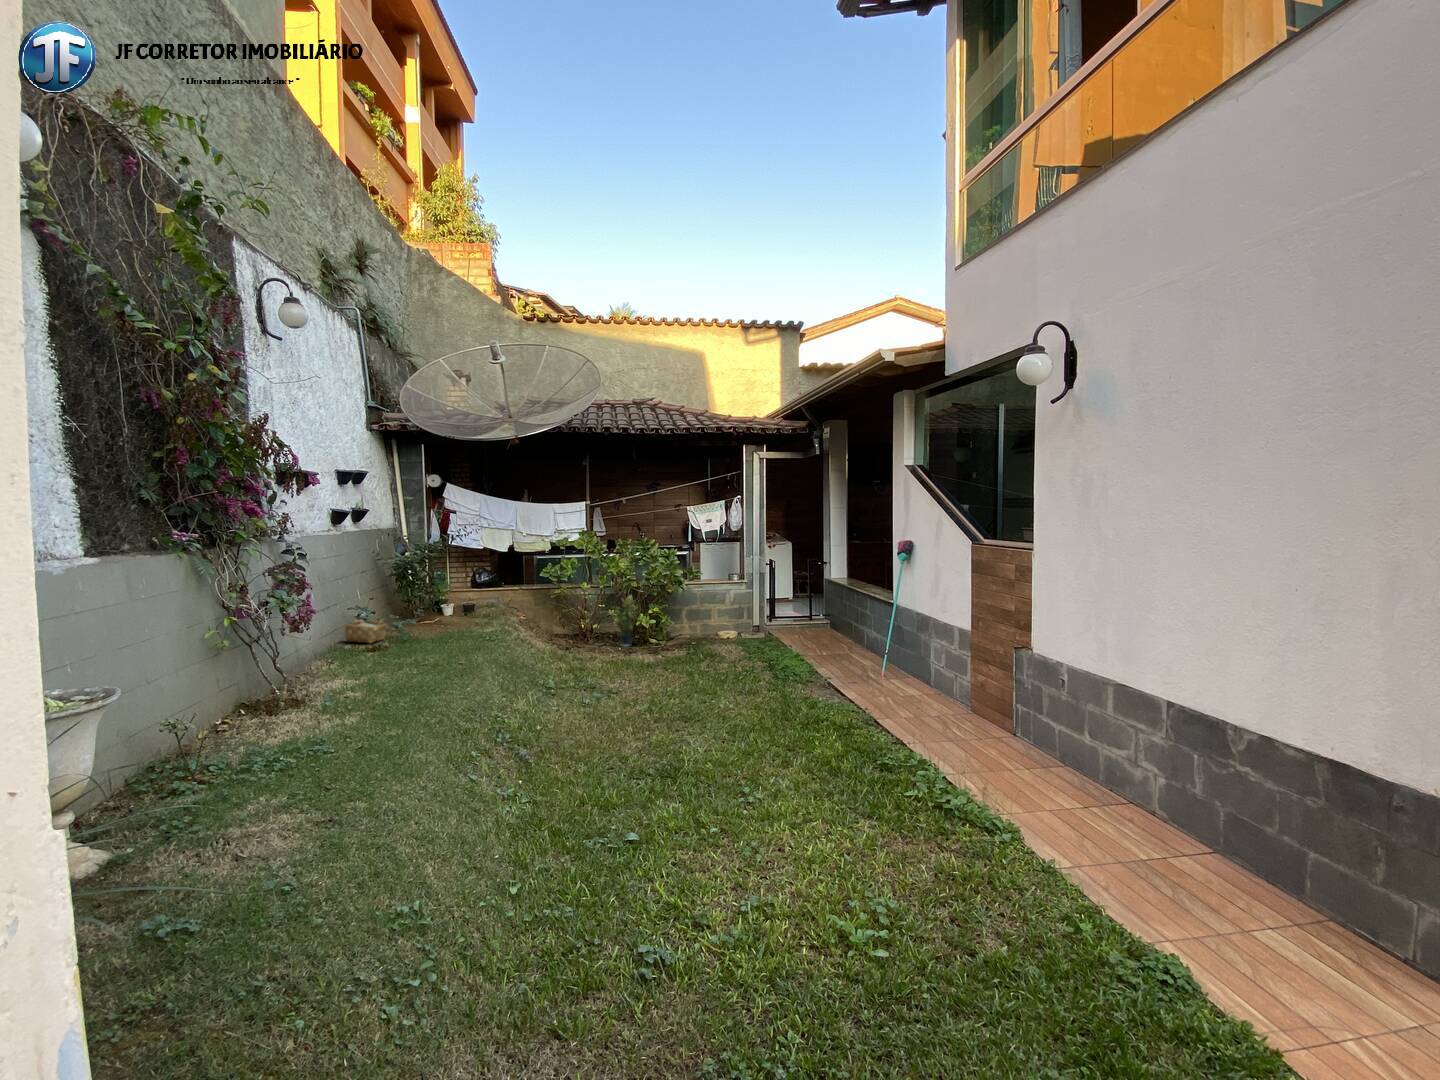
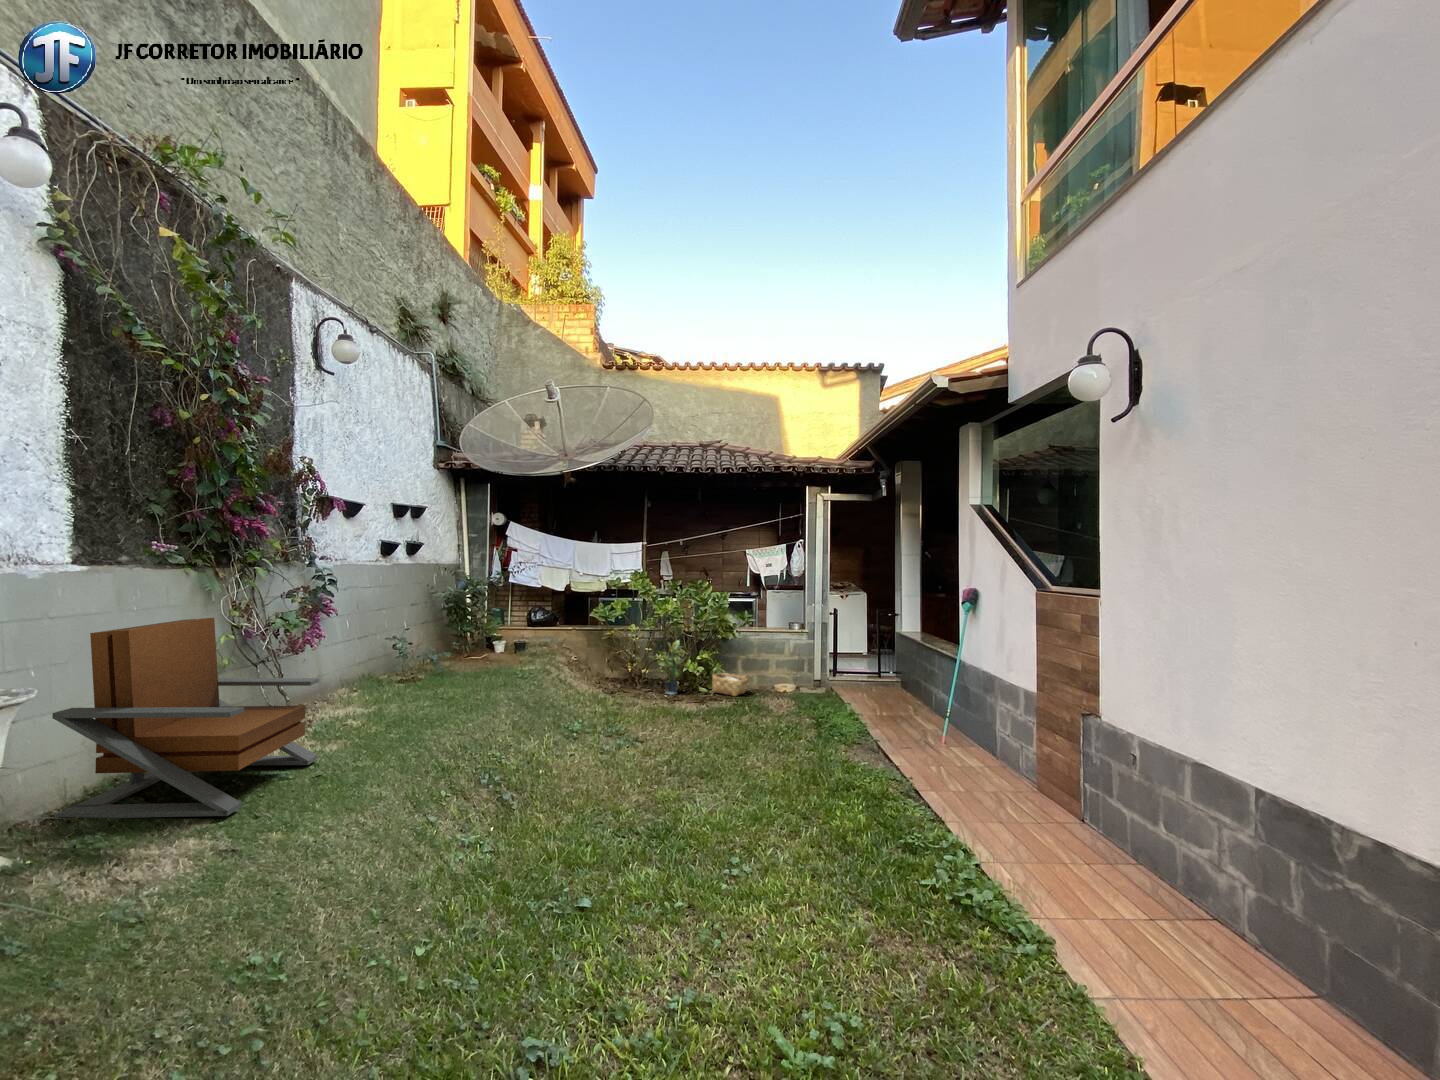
lounge chair: none [90,600,331,806] -> present [52,618,319,818]
woven basket: present [343,615,387,643] -> present [712,668,748,696]

